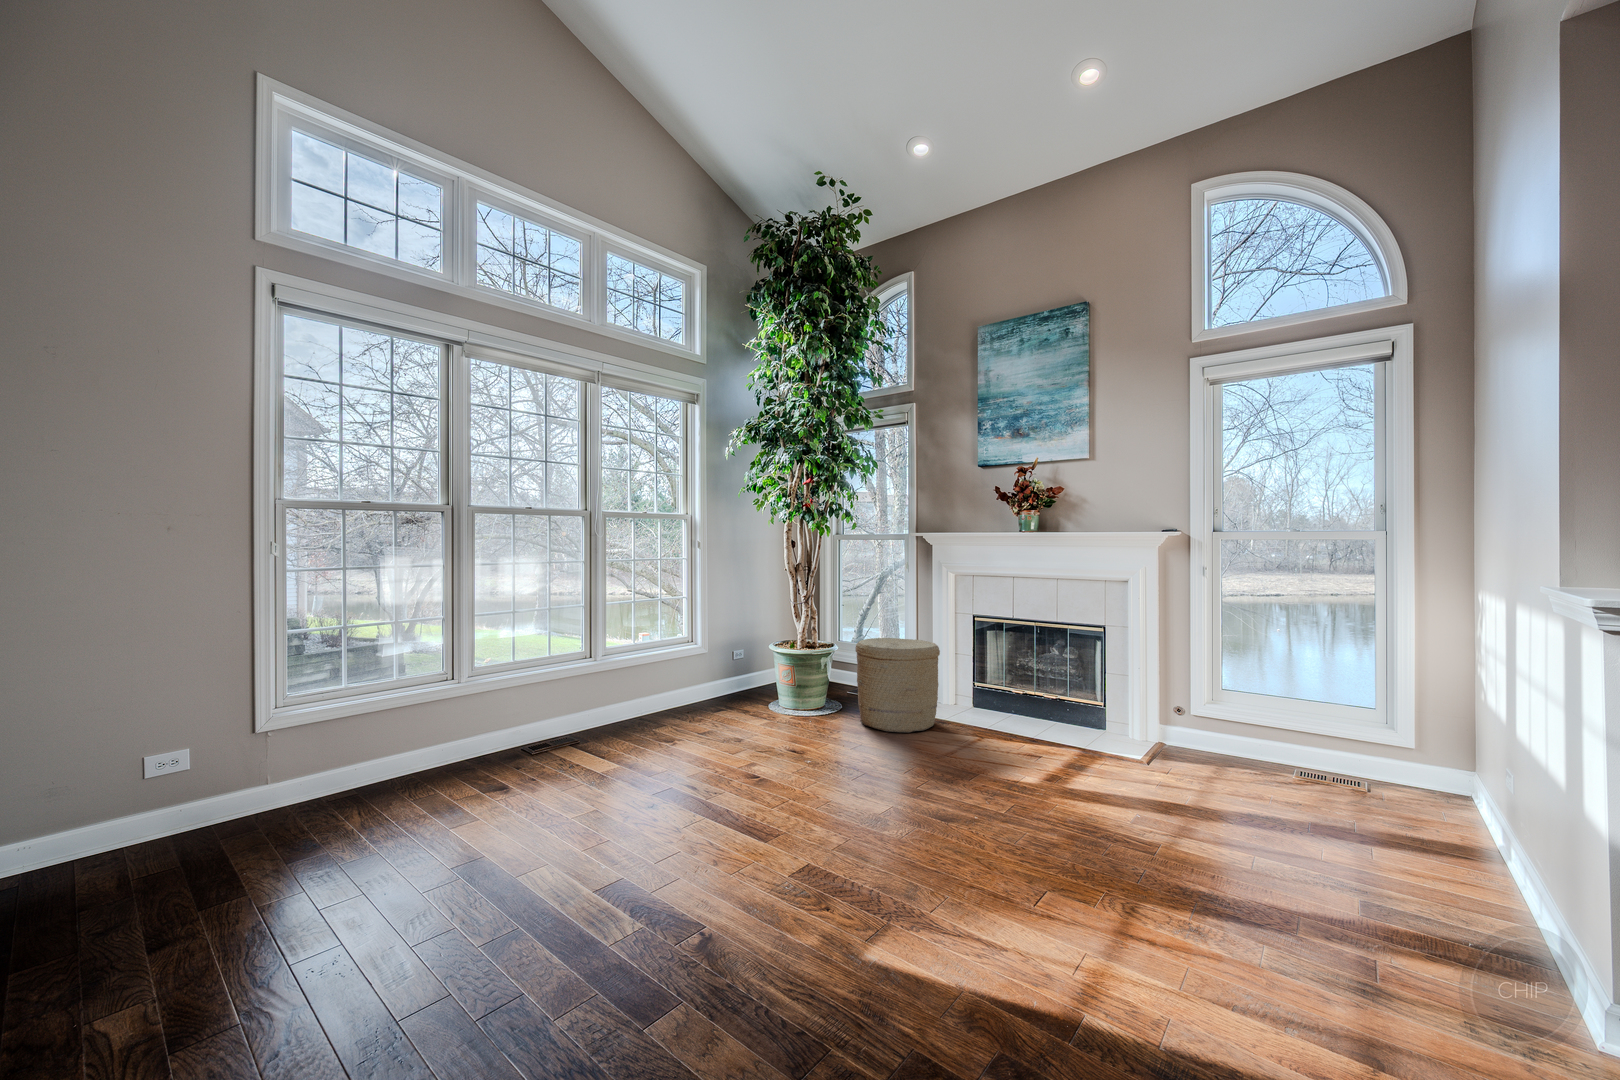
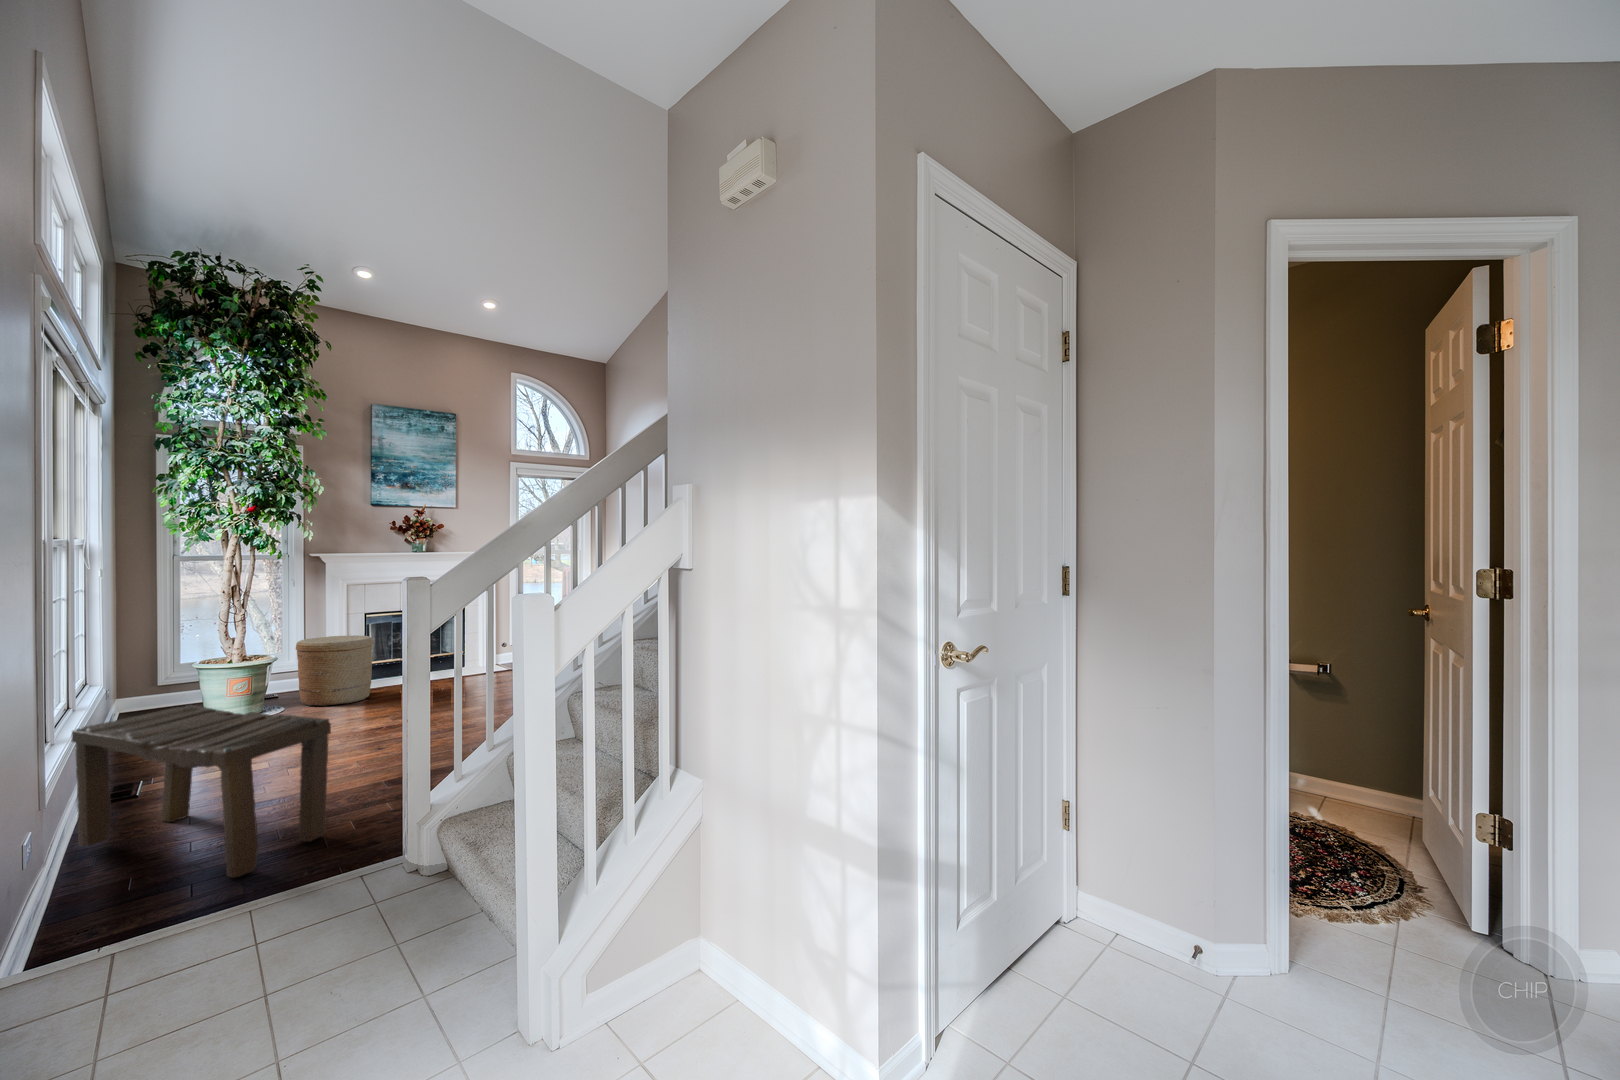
bench: none [167,671,471,885] -> present [72,705,331,877]

